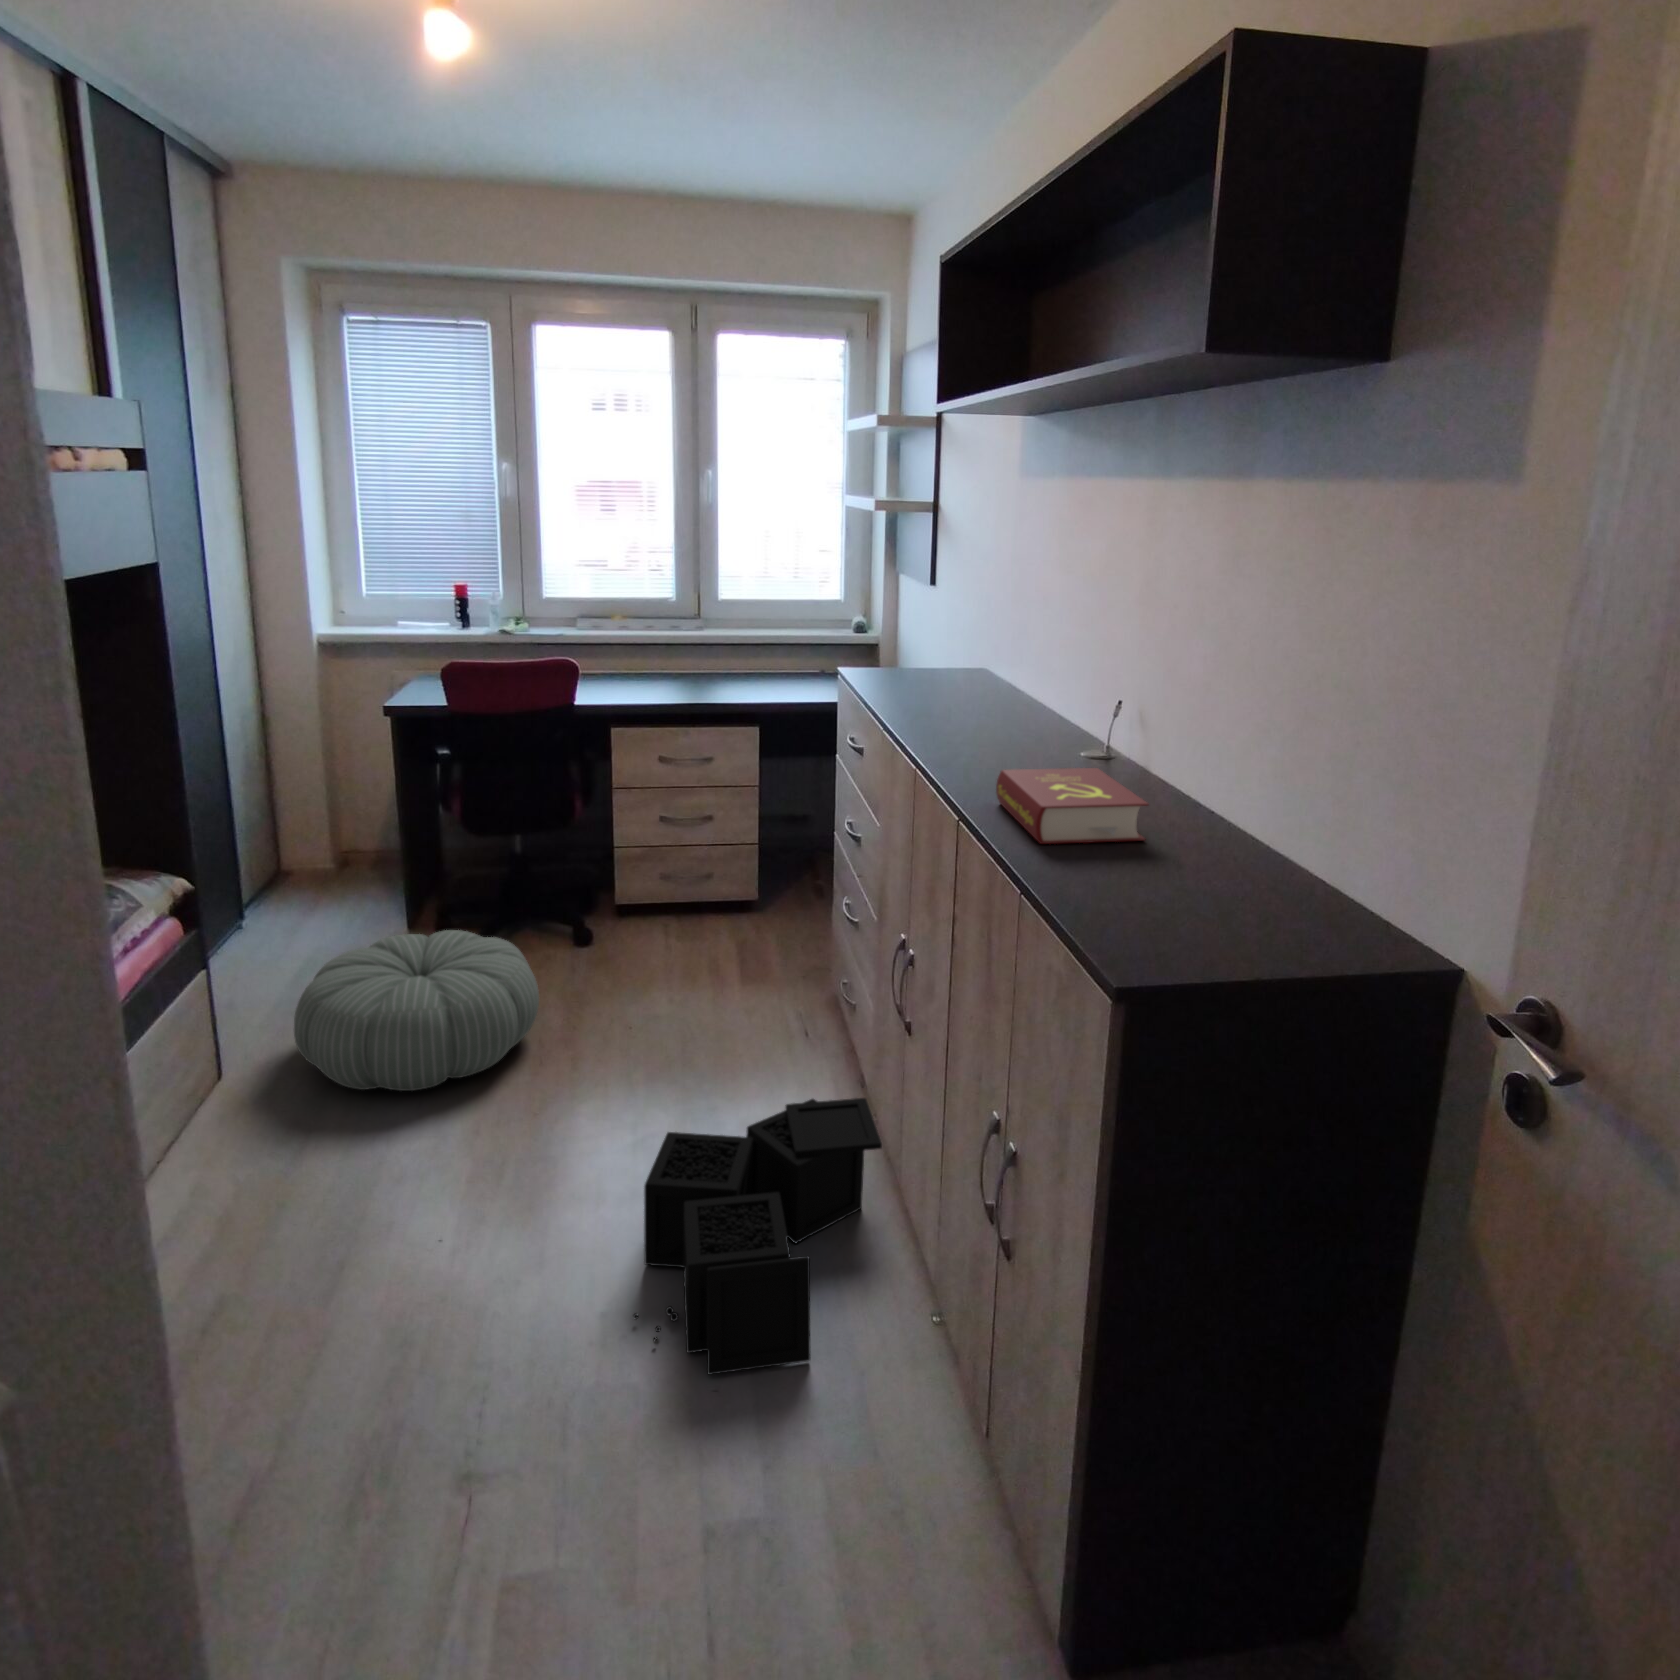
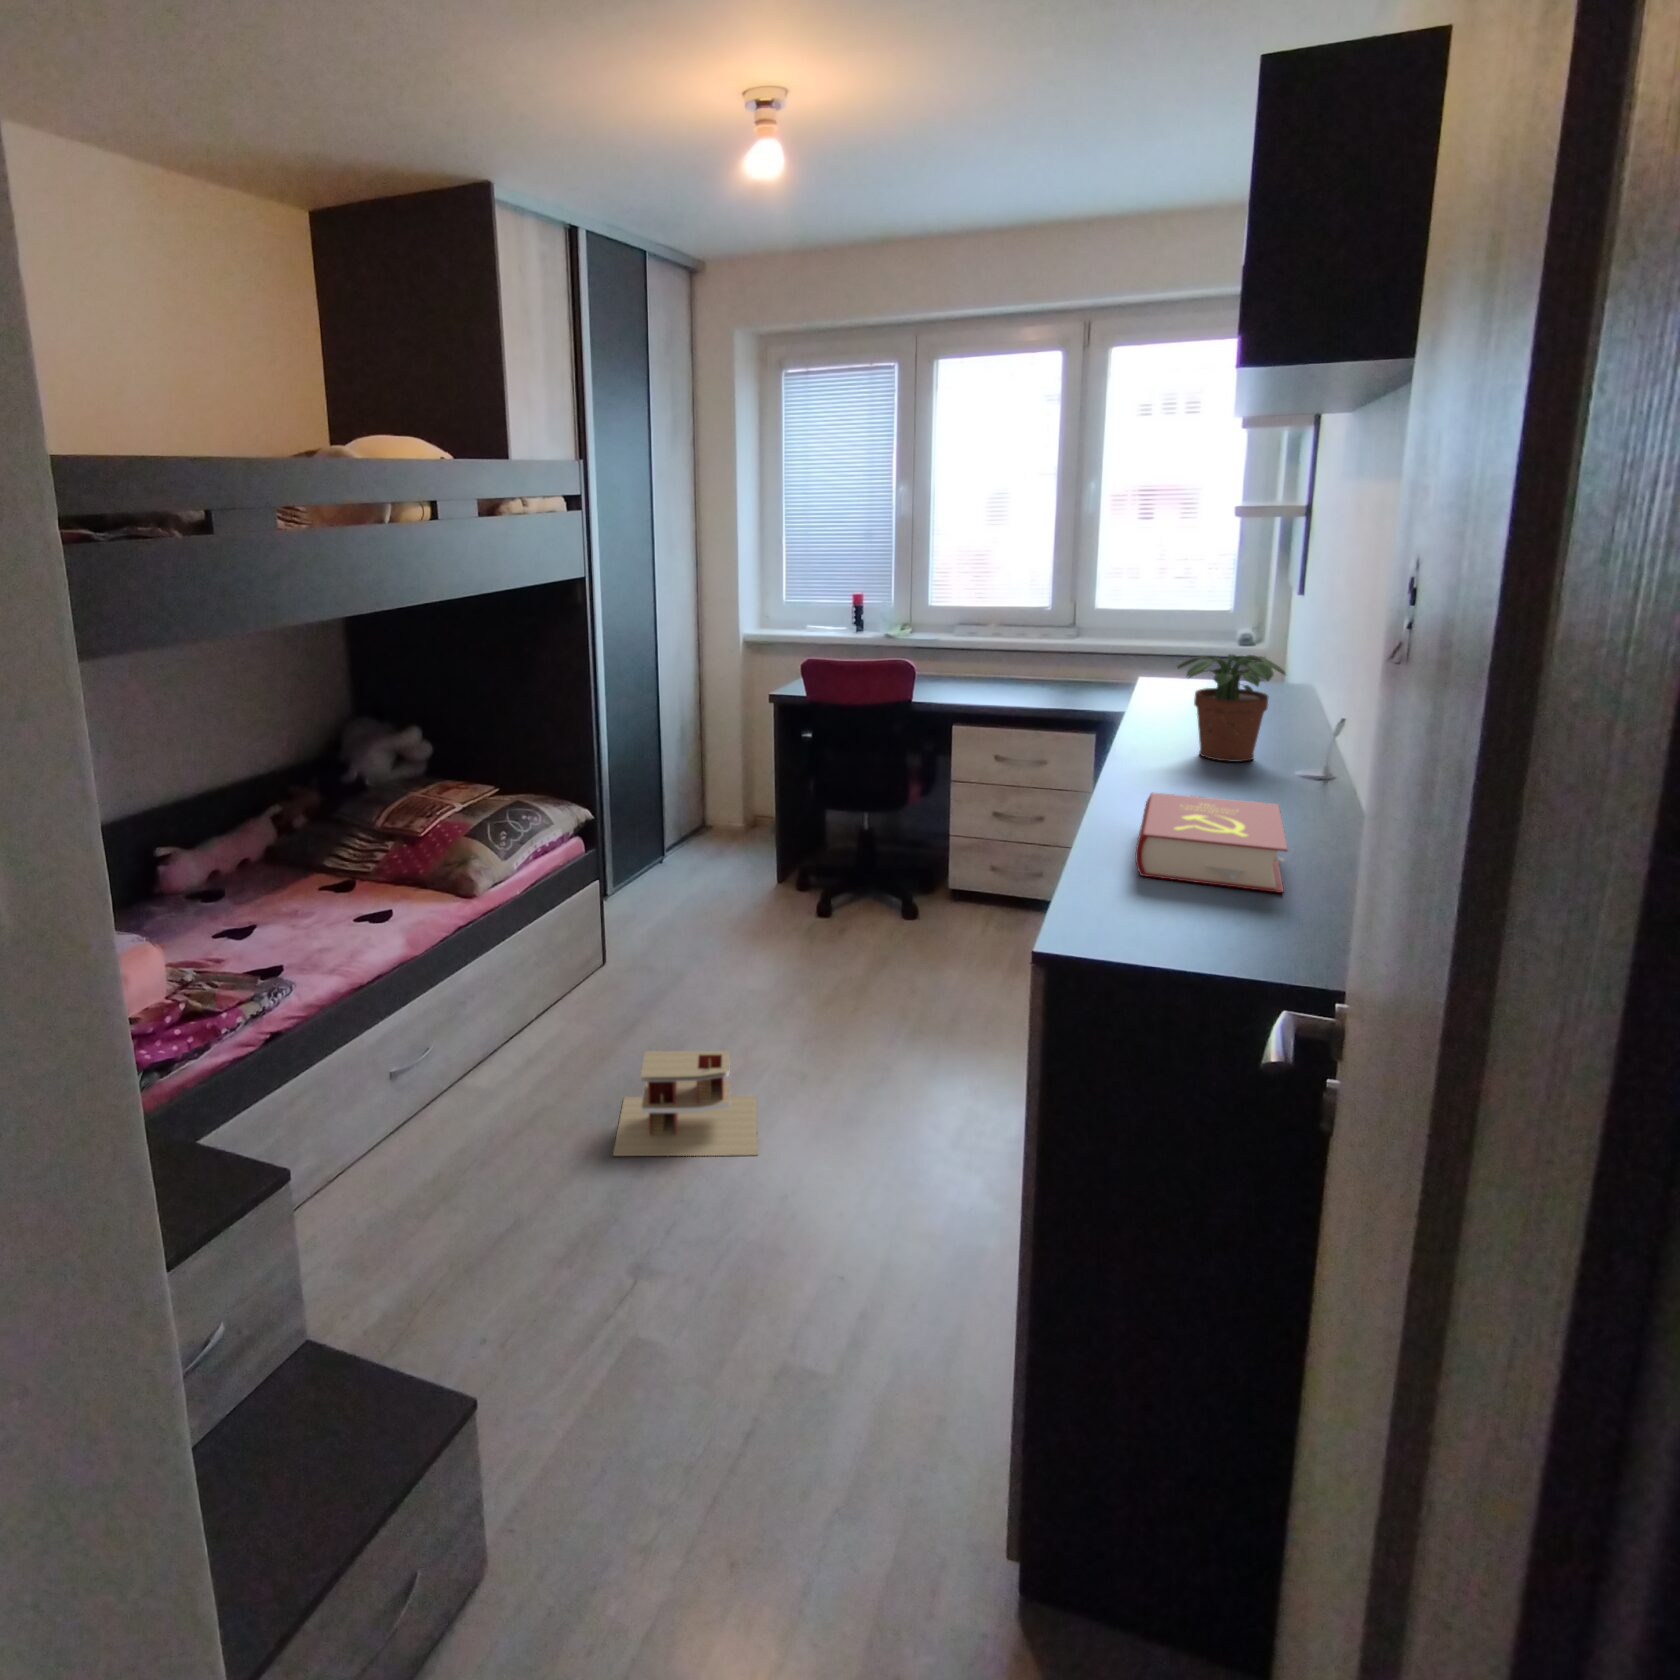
potted plant: none [939,642,1026,737] -> present [1177,654,1286,762]
pouf: present [294,930,539,1091] -> none [648,883,833,1011]
storage bin: present [633,1098,882,1374] -> none [789,1098,1067,1351]
toy house: none [338,1129,545,1302] -> present [613,1051,758,1156]

